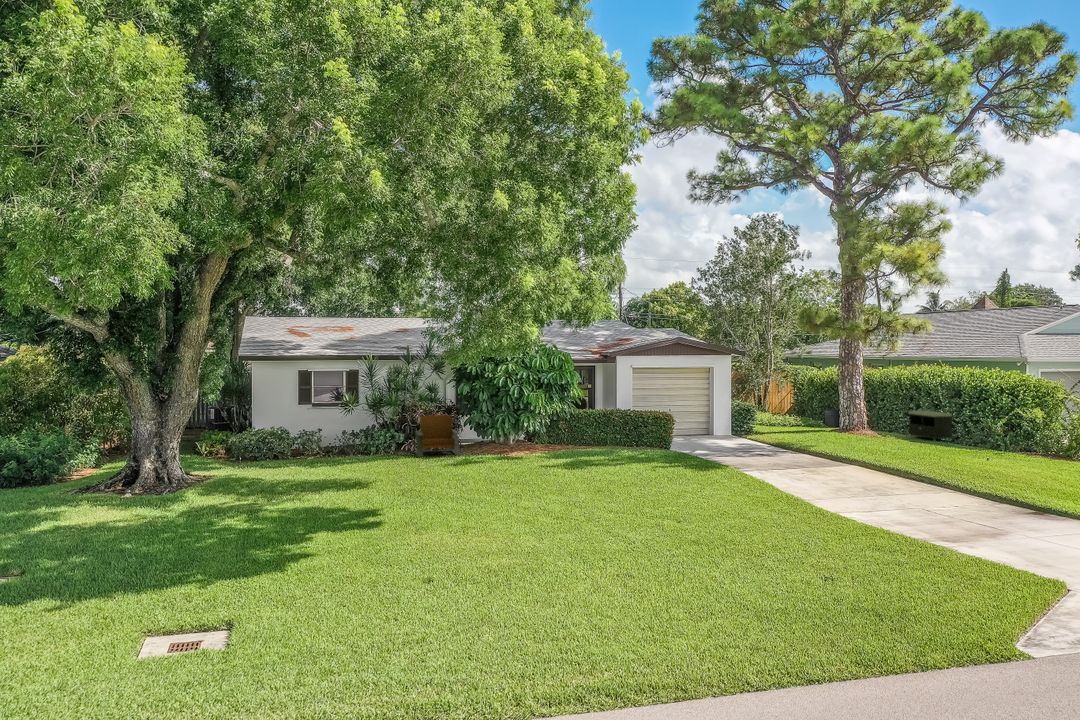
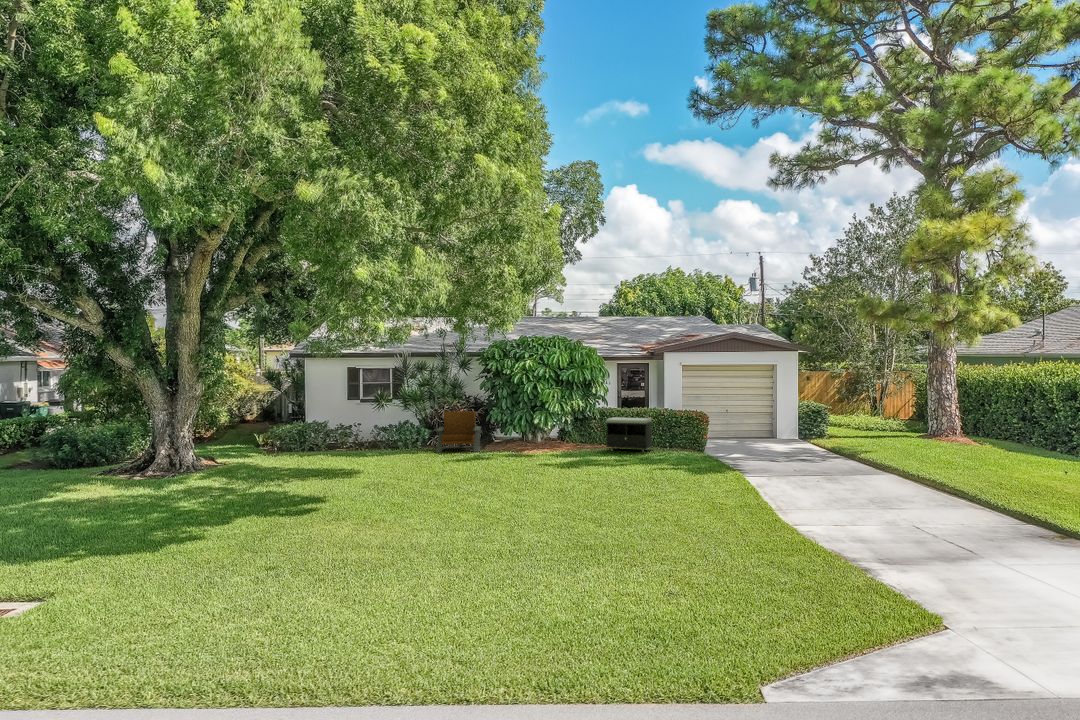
storage bench: present [908,411,952,441] -> present [606,417,652,452]

